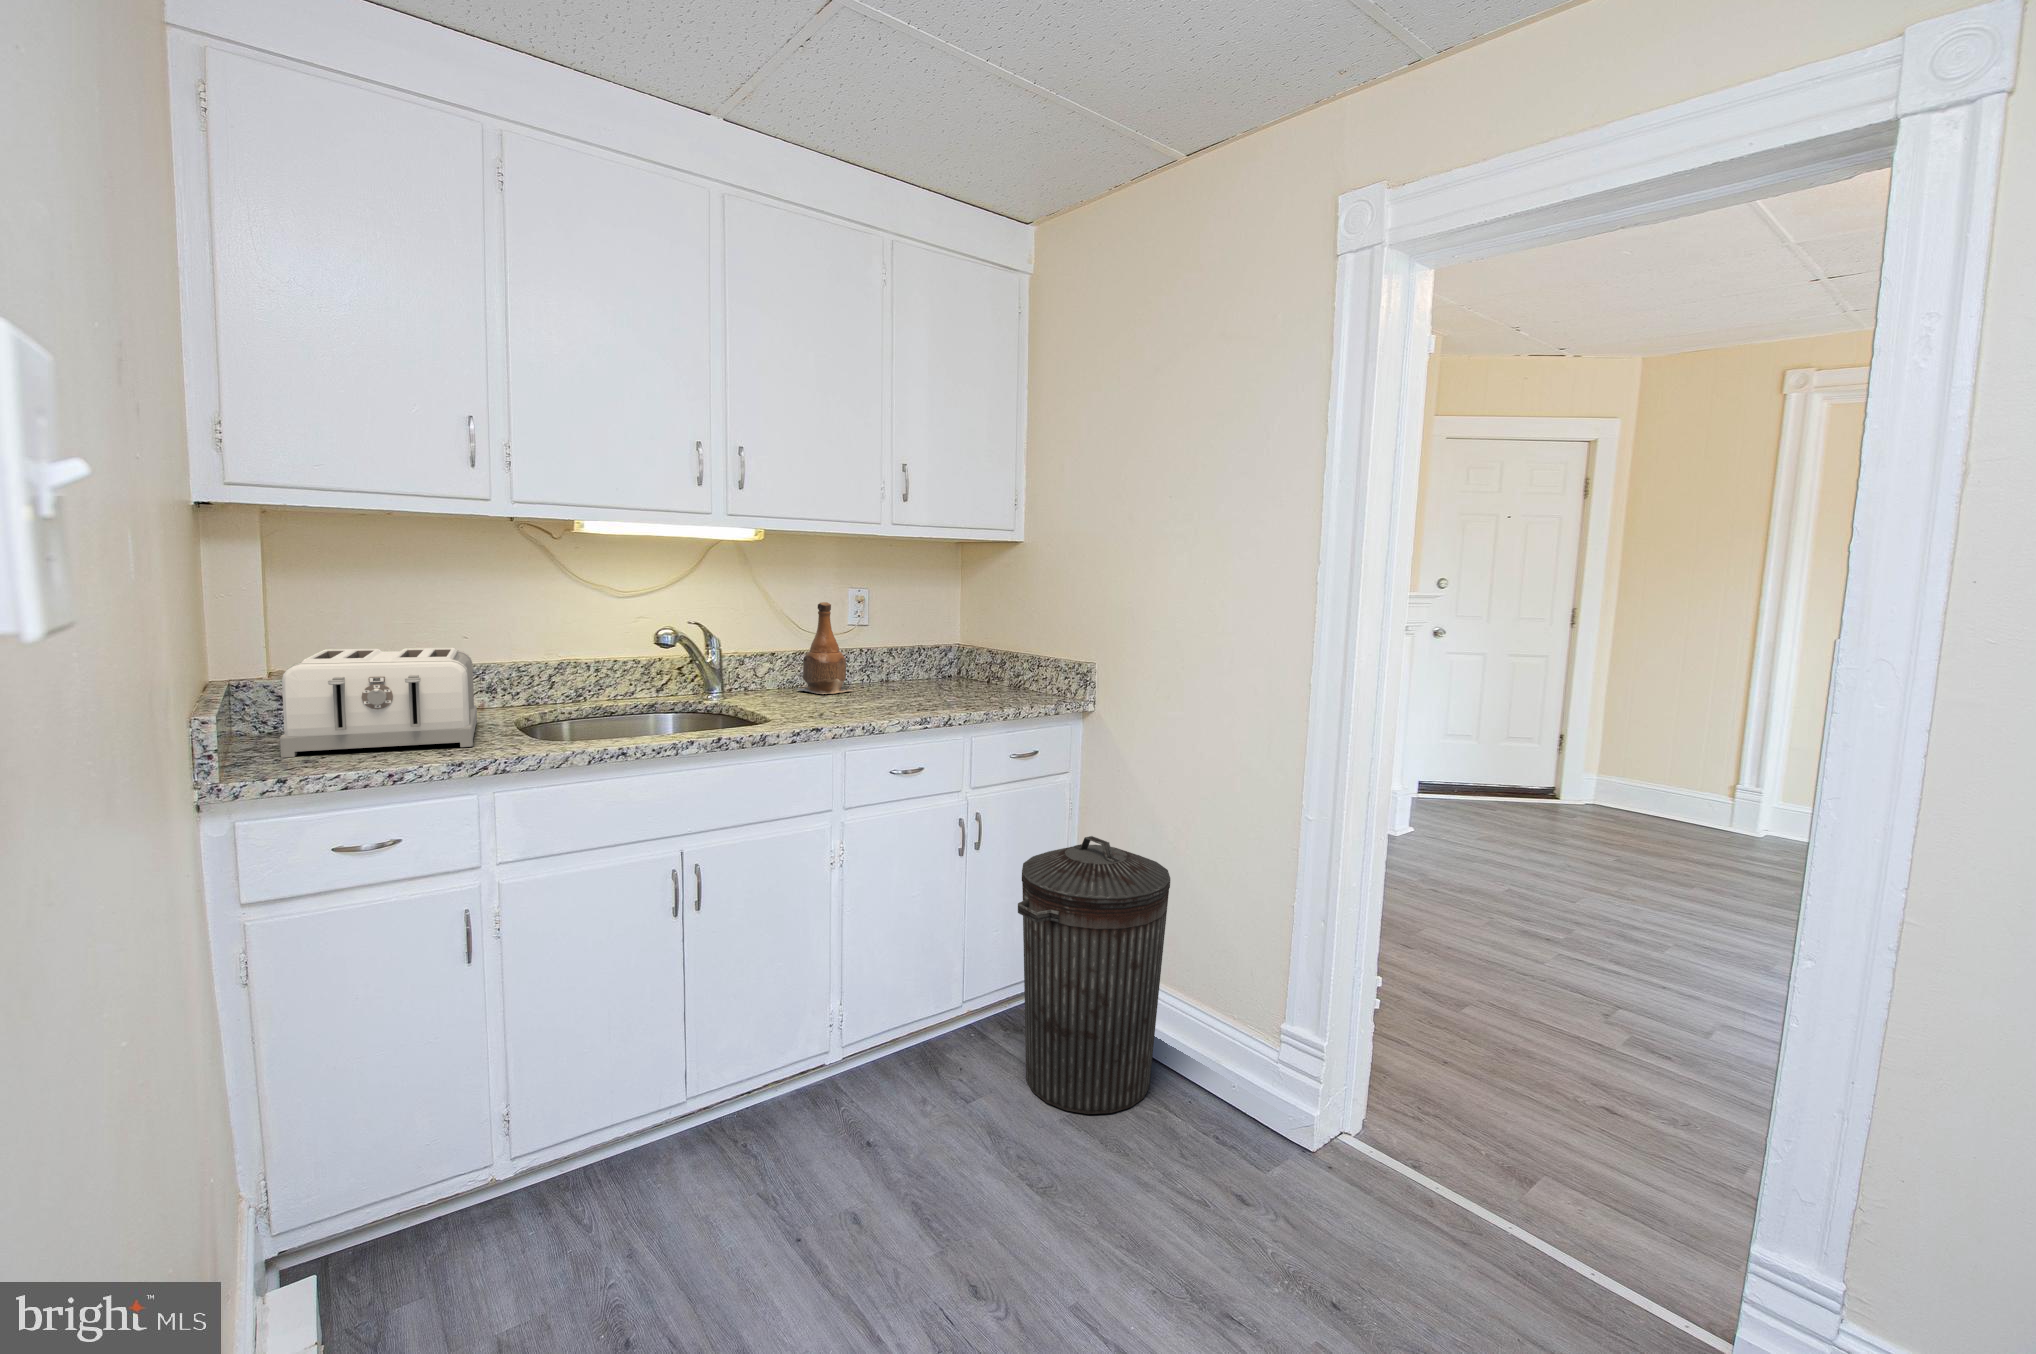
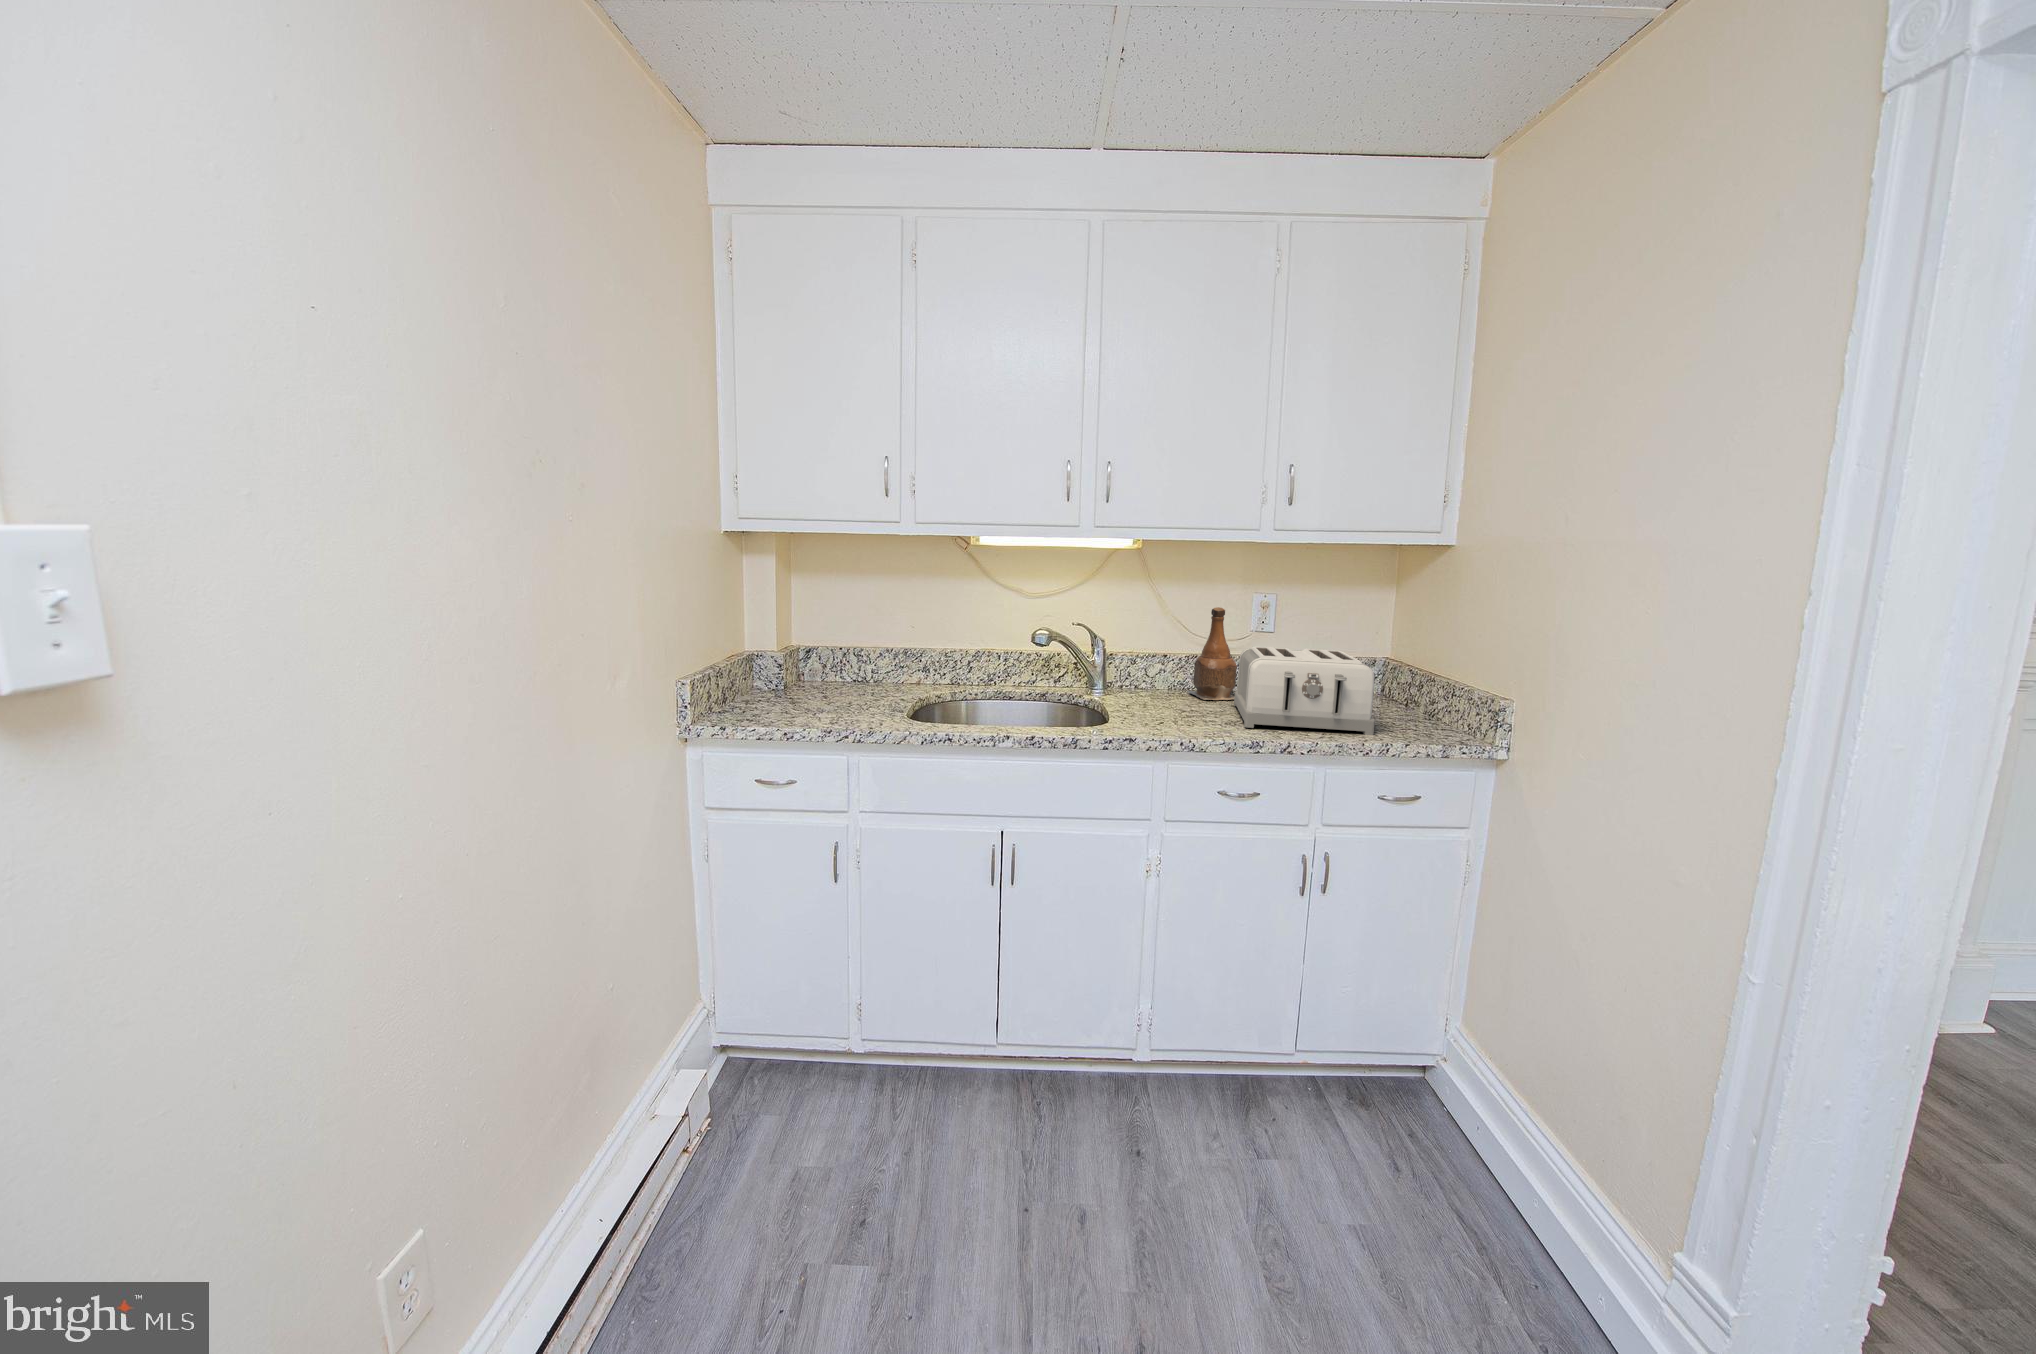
toaster: present [280,648,477,757] -> present [1234,646,1375,735]
trash can: present [1018,836,1170,1114] -> none [1336,926,1587,1297]

